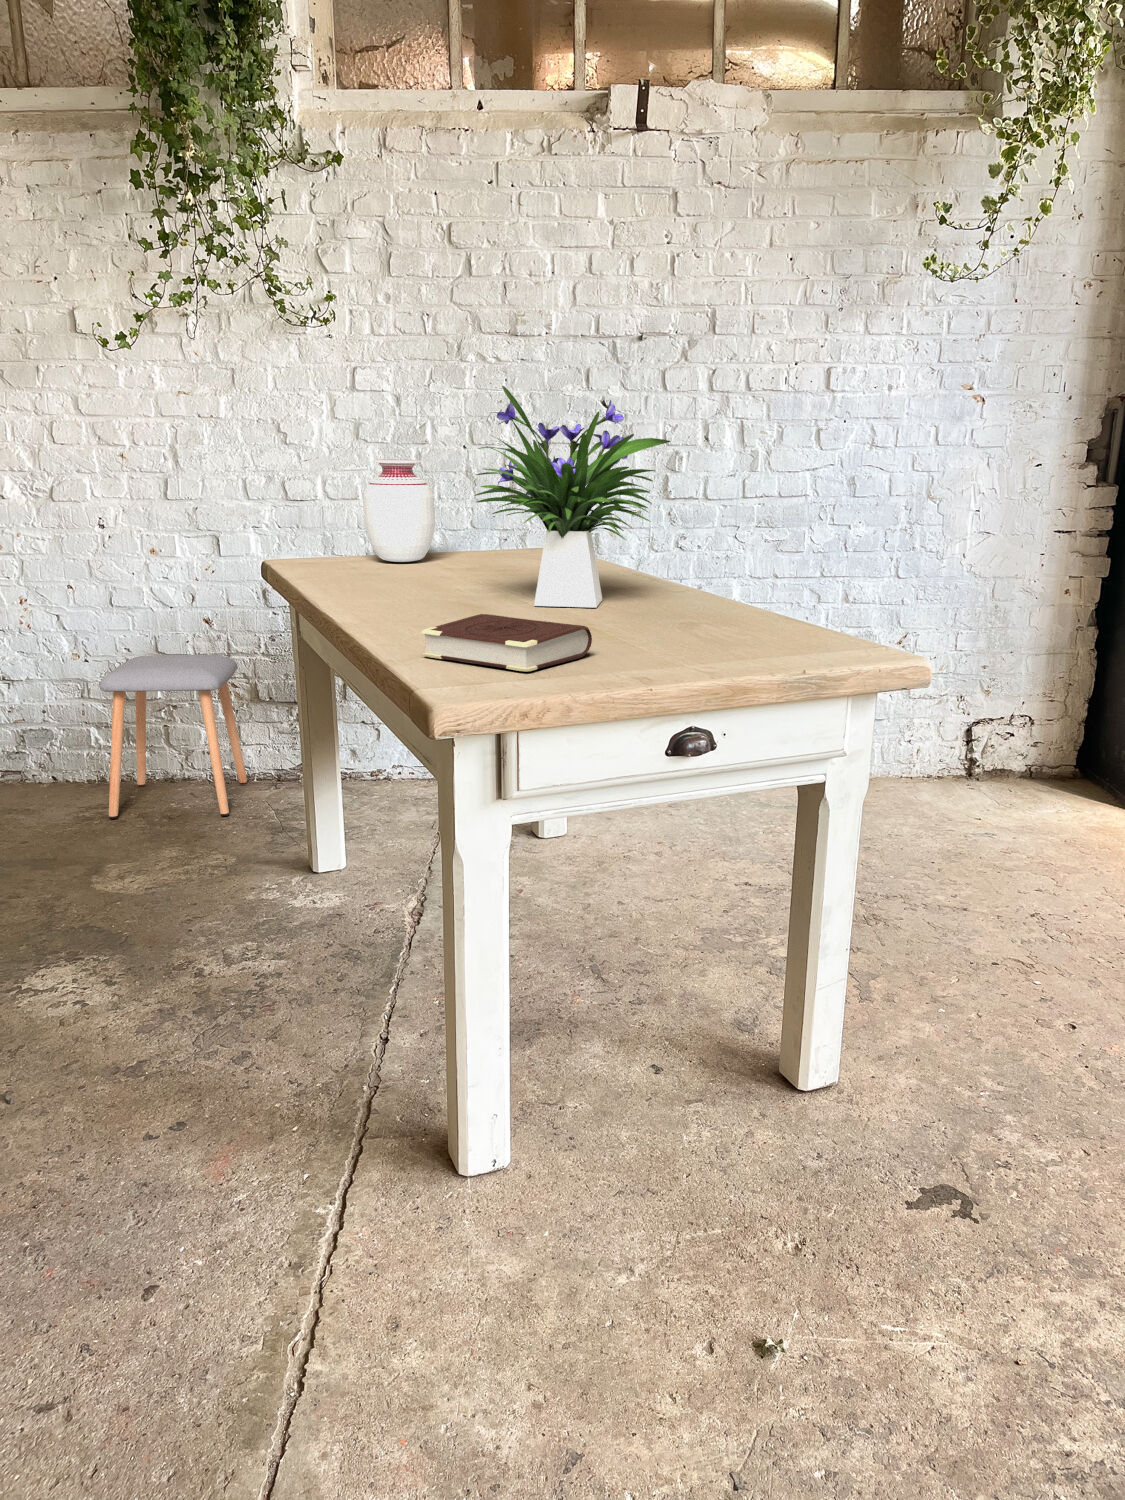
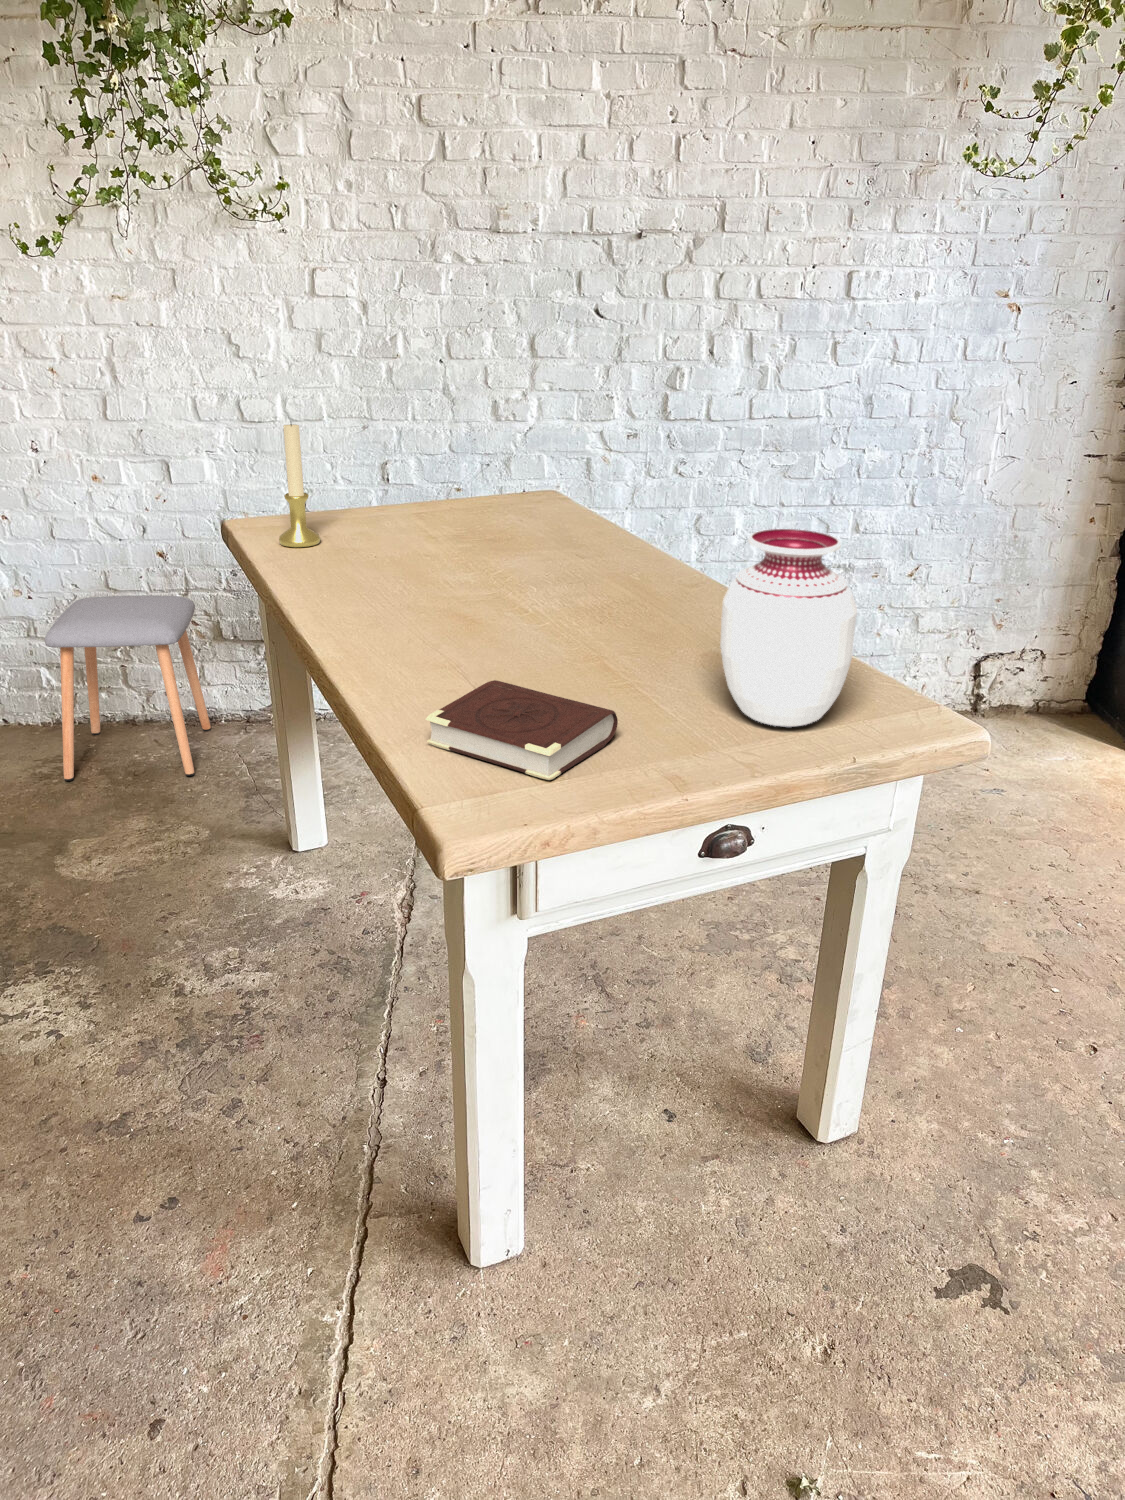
flower arrangement: present [475,386,671,608] -> none [469,375,696,626]
vase: present [363,460,435,562] -> present [720,529,857,727]
candle holder: none [310,462,348,573] -> present [279,421,320,547]

